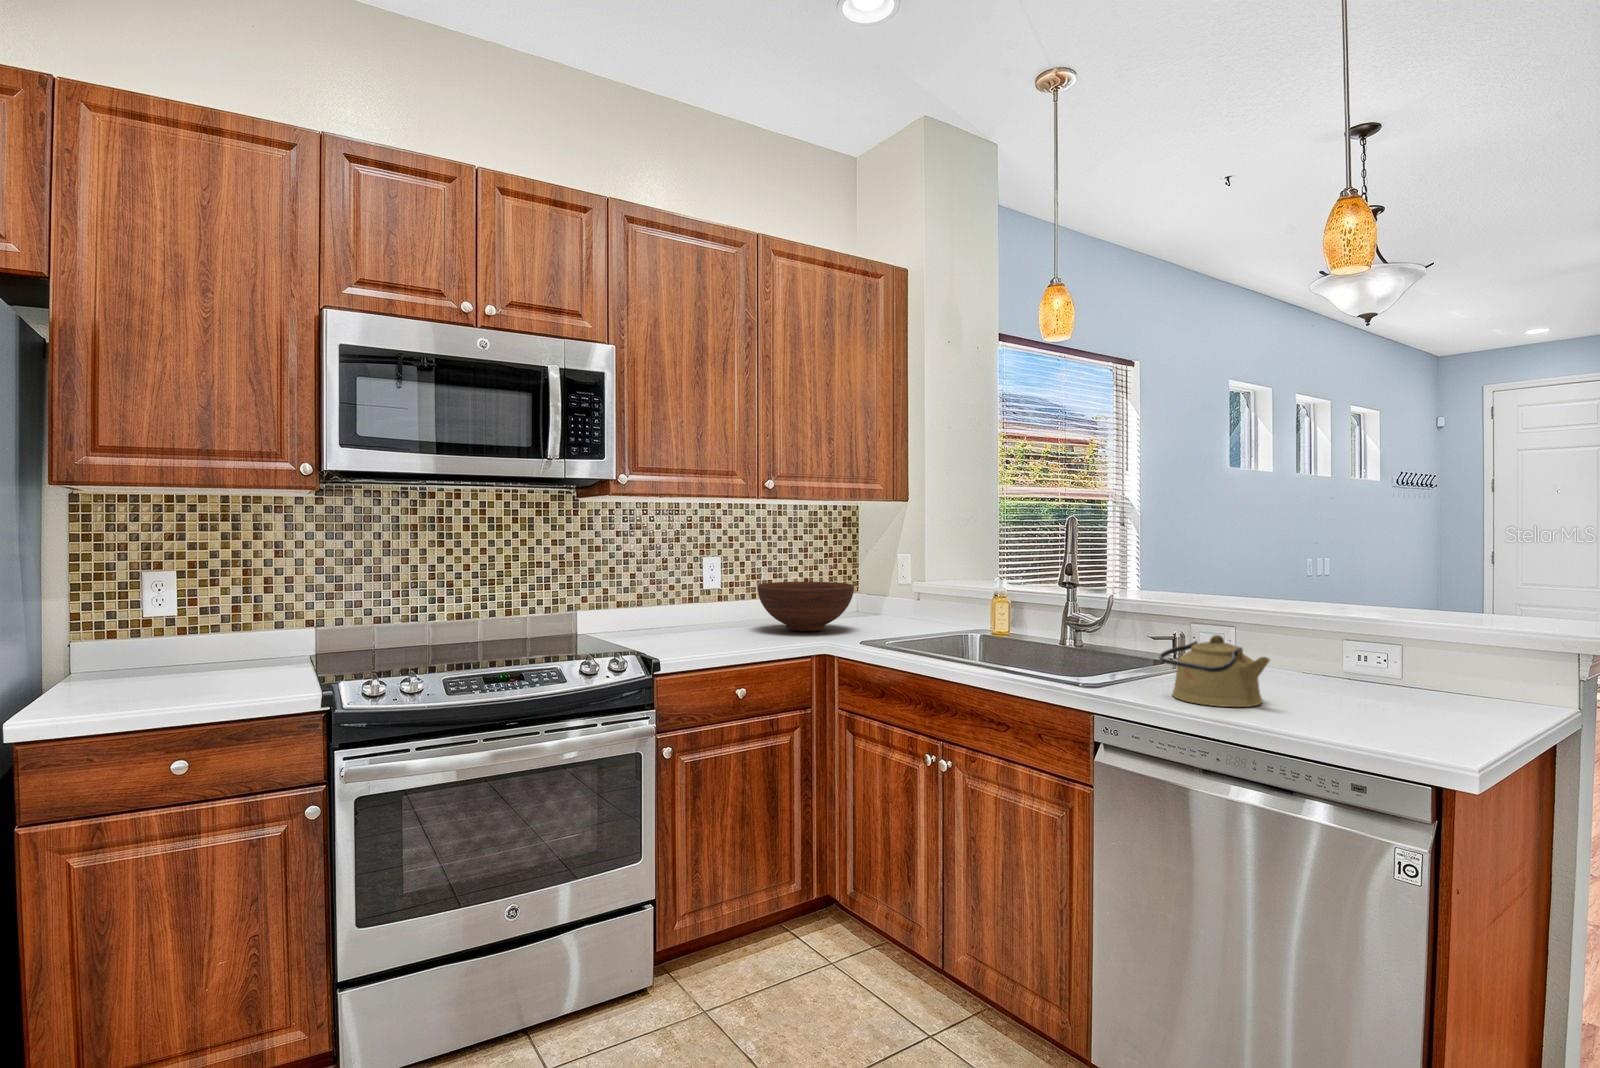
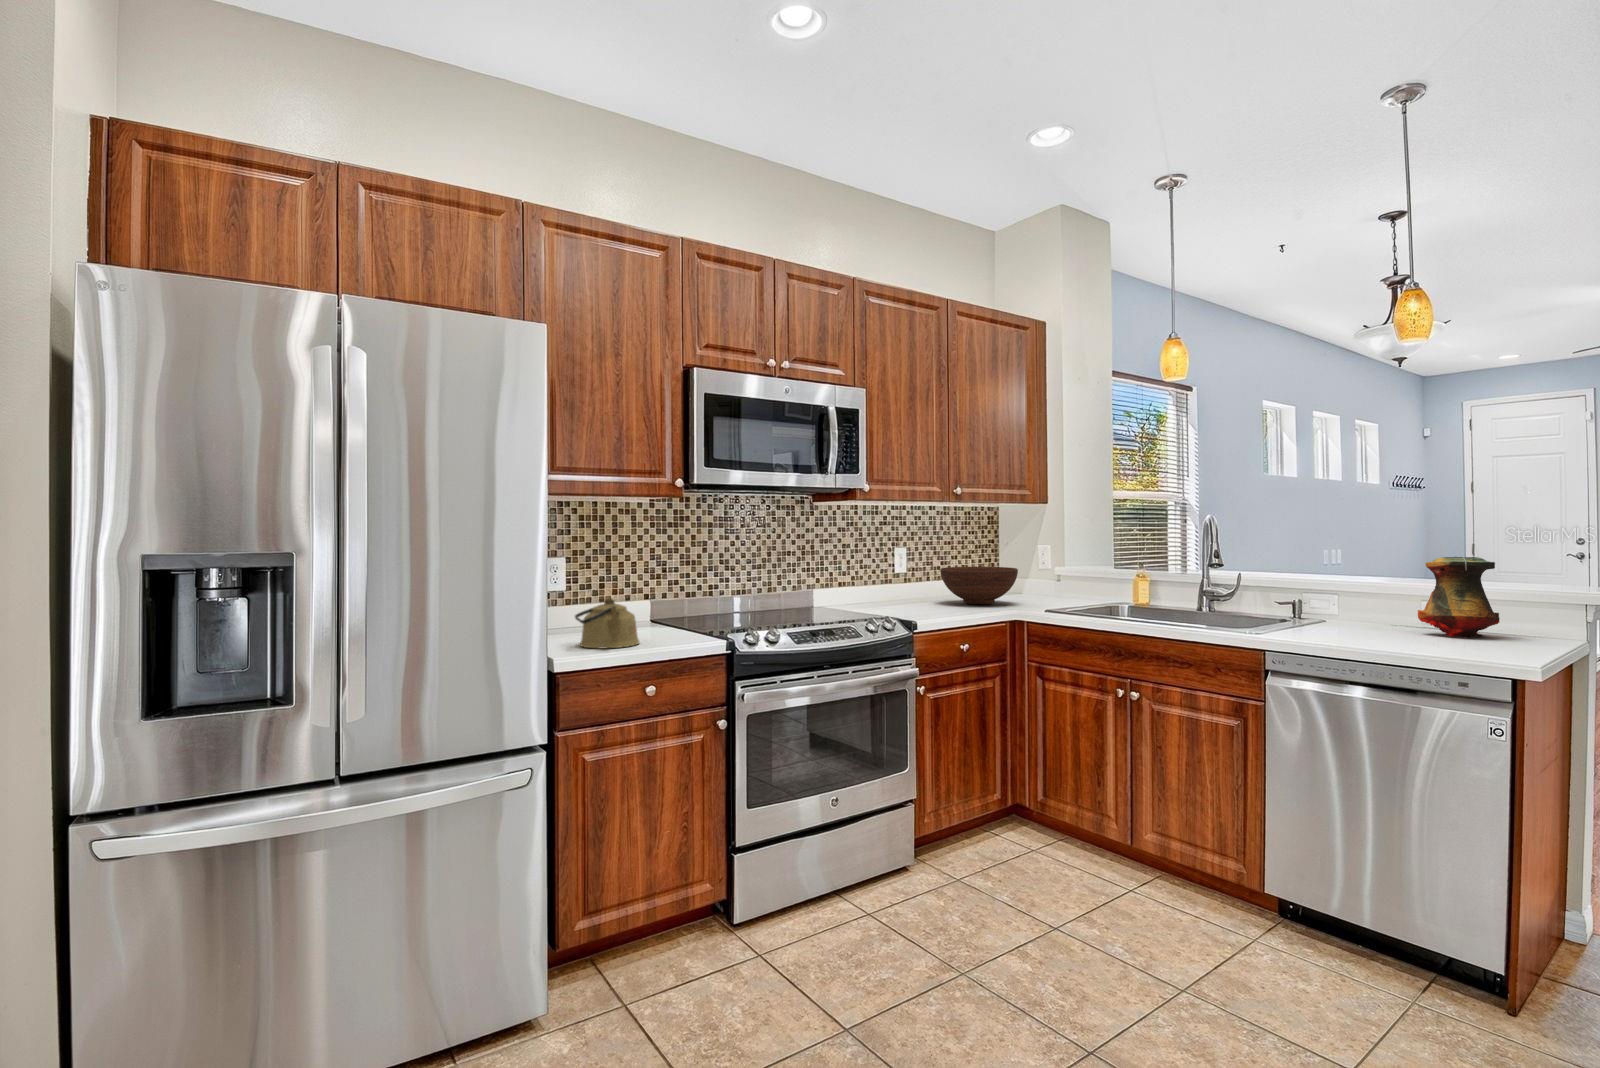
vase: none [1307,585,1415,700] -> present [1418,557,1500,637]
kettle: present [1159,635,1270,707] -> present [575,598,639,648]

